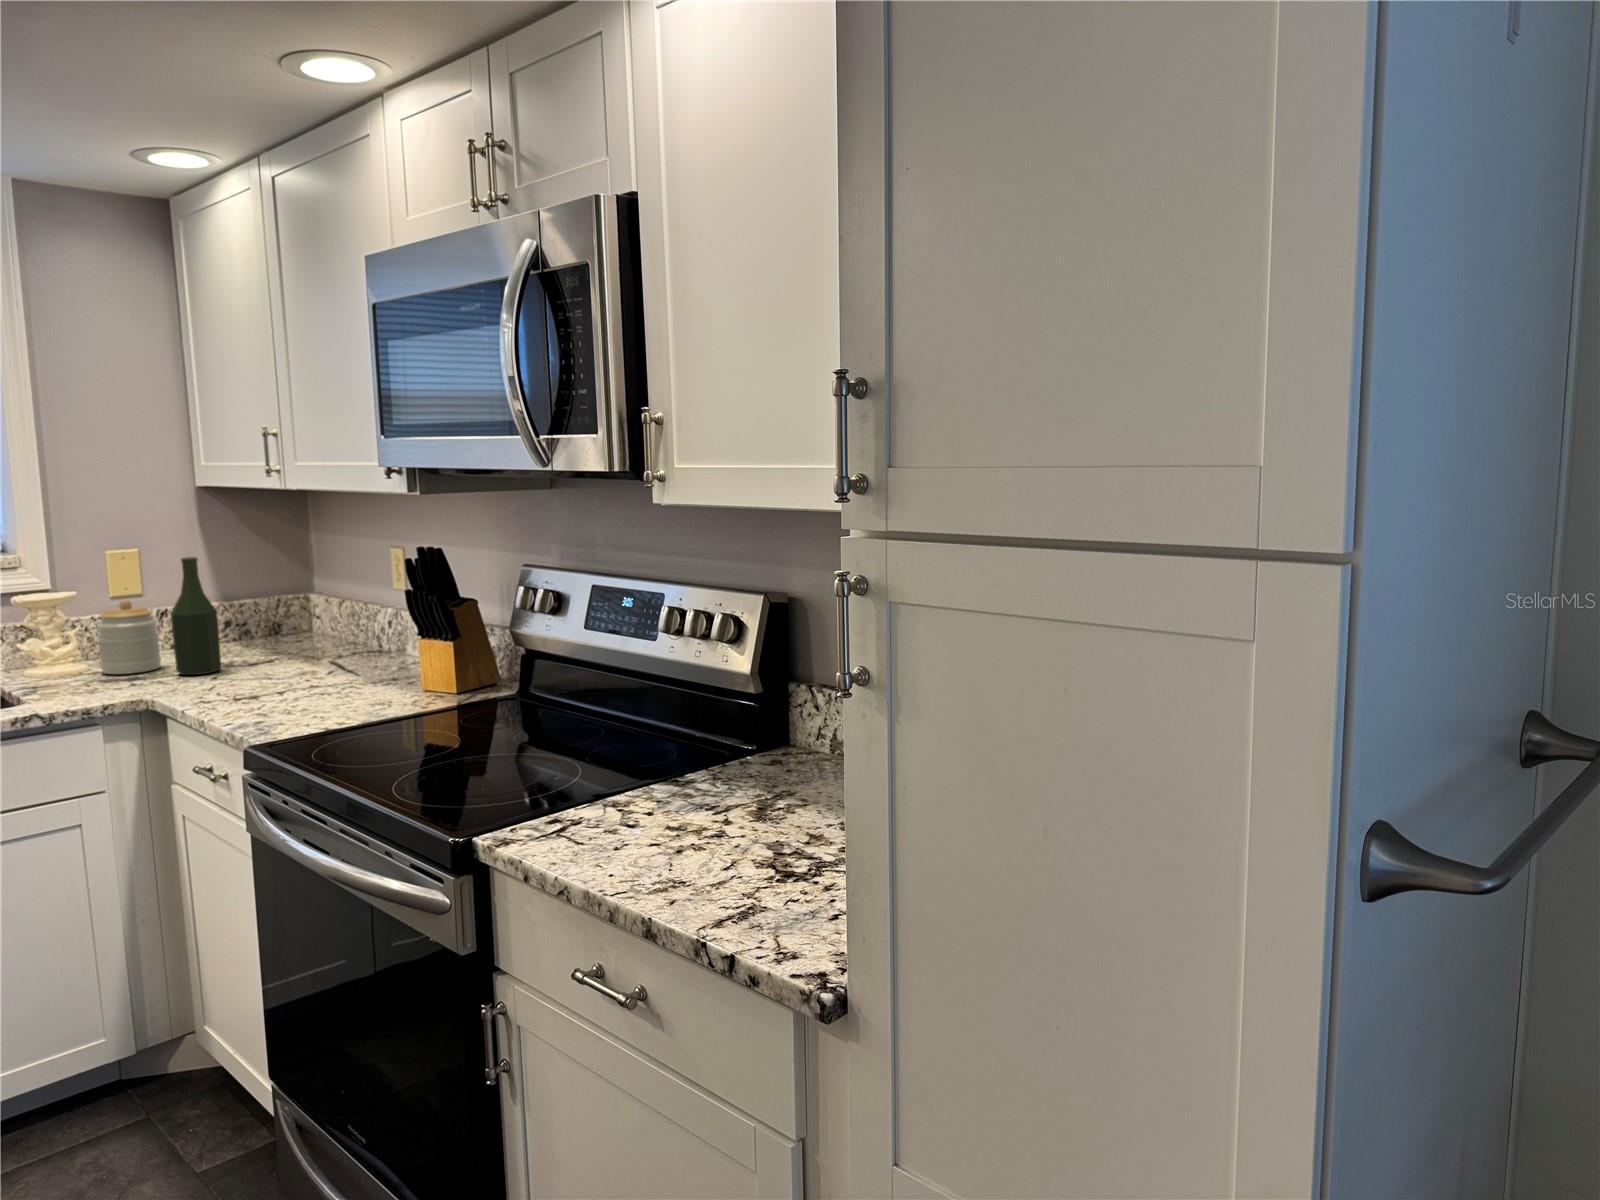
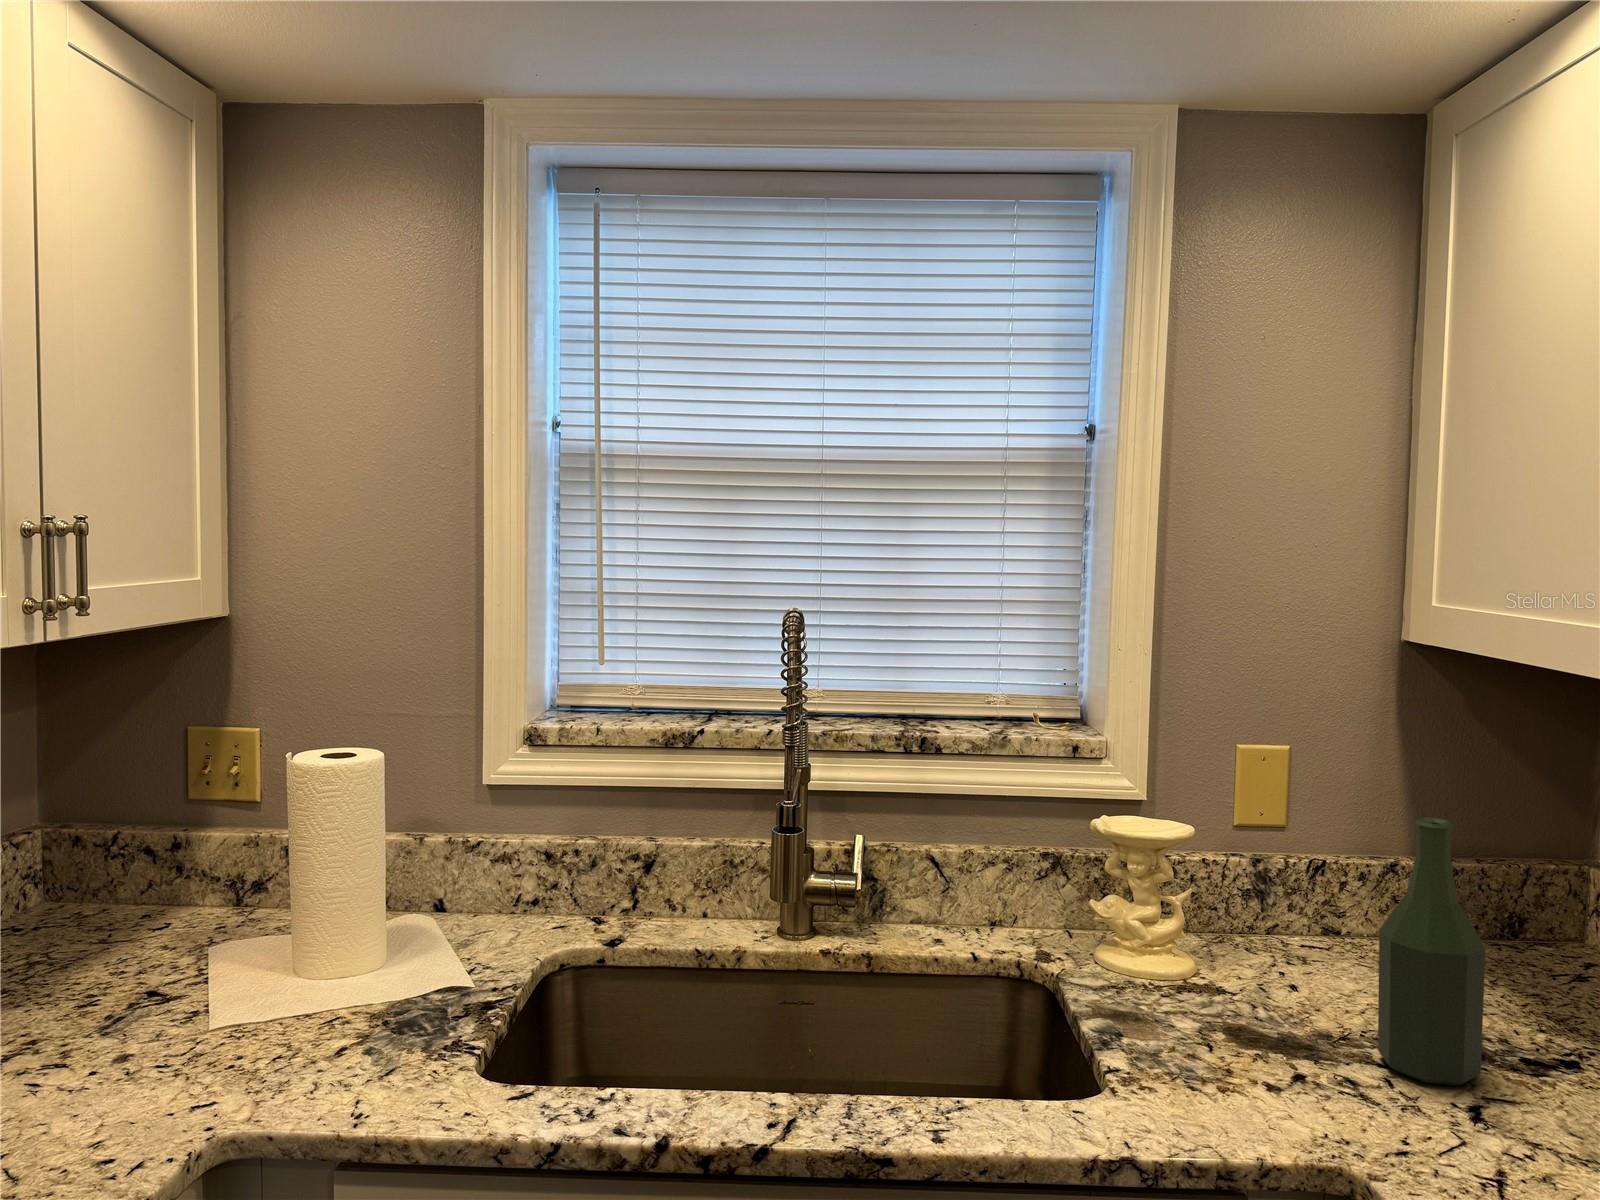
jar: present [97,600,161,674] -> none [1224,868,1336,1023]

